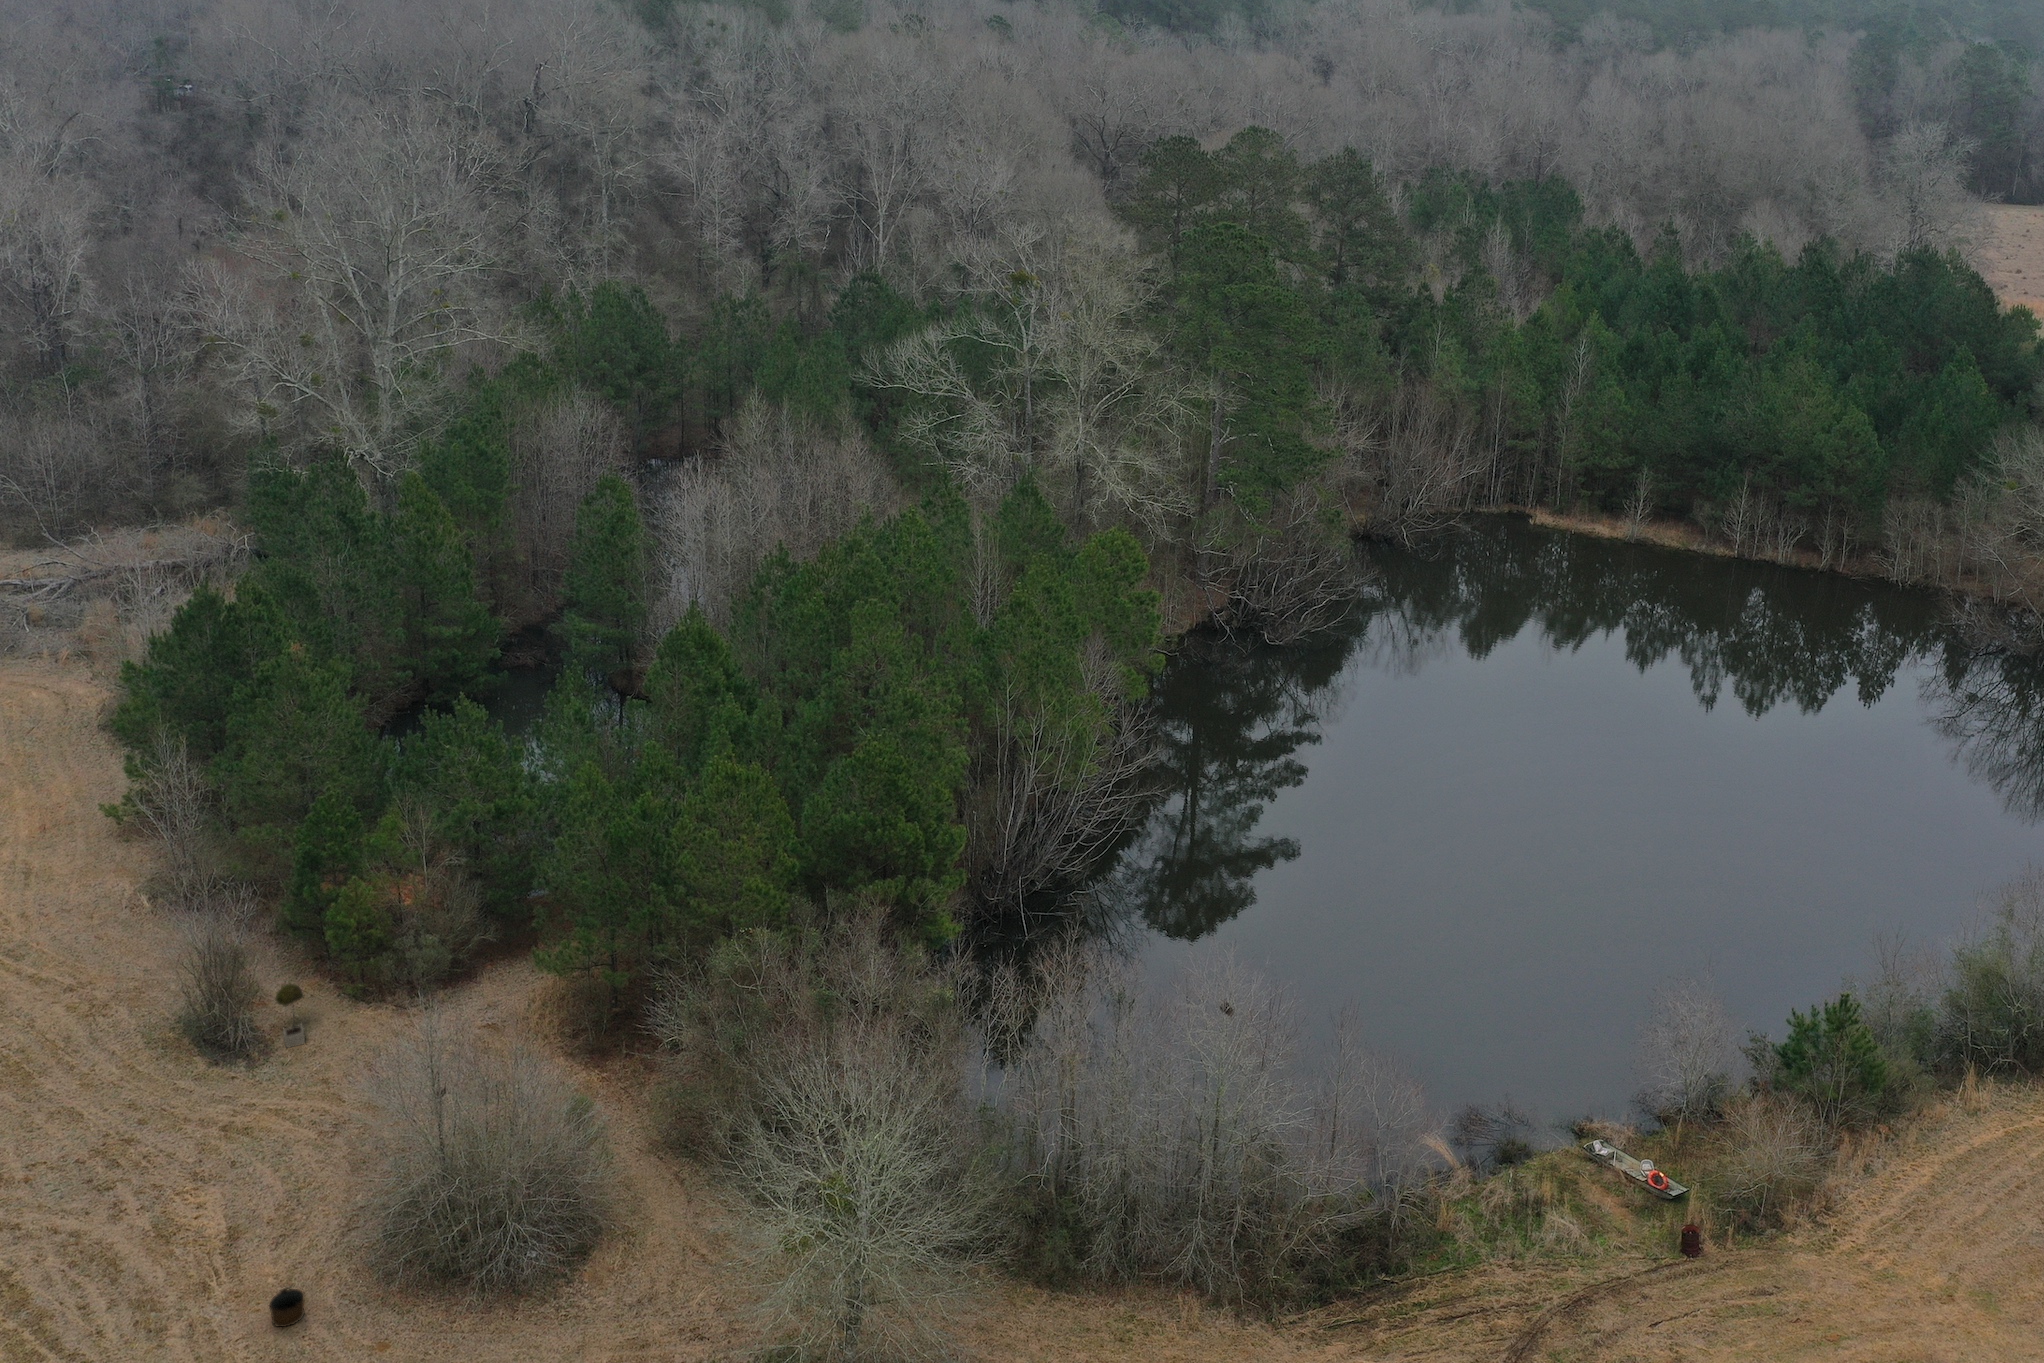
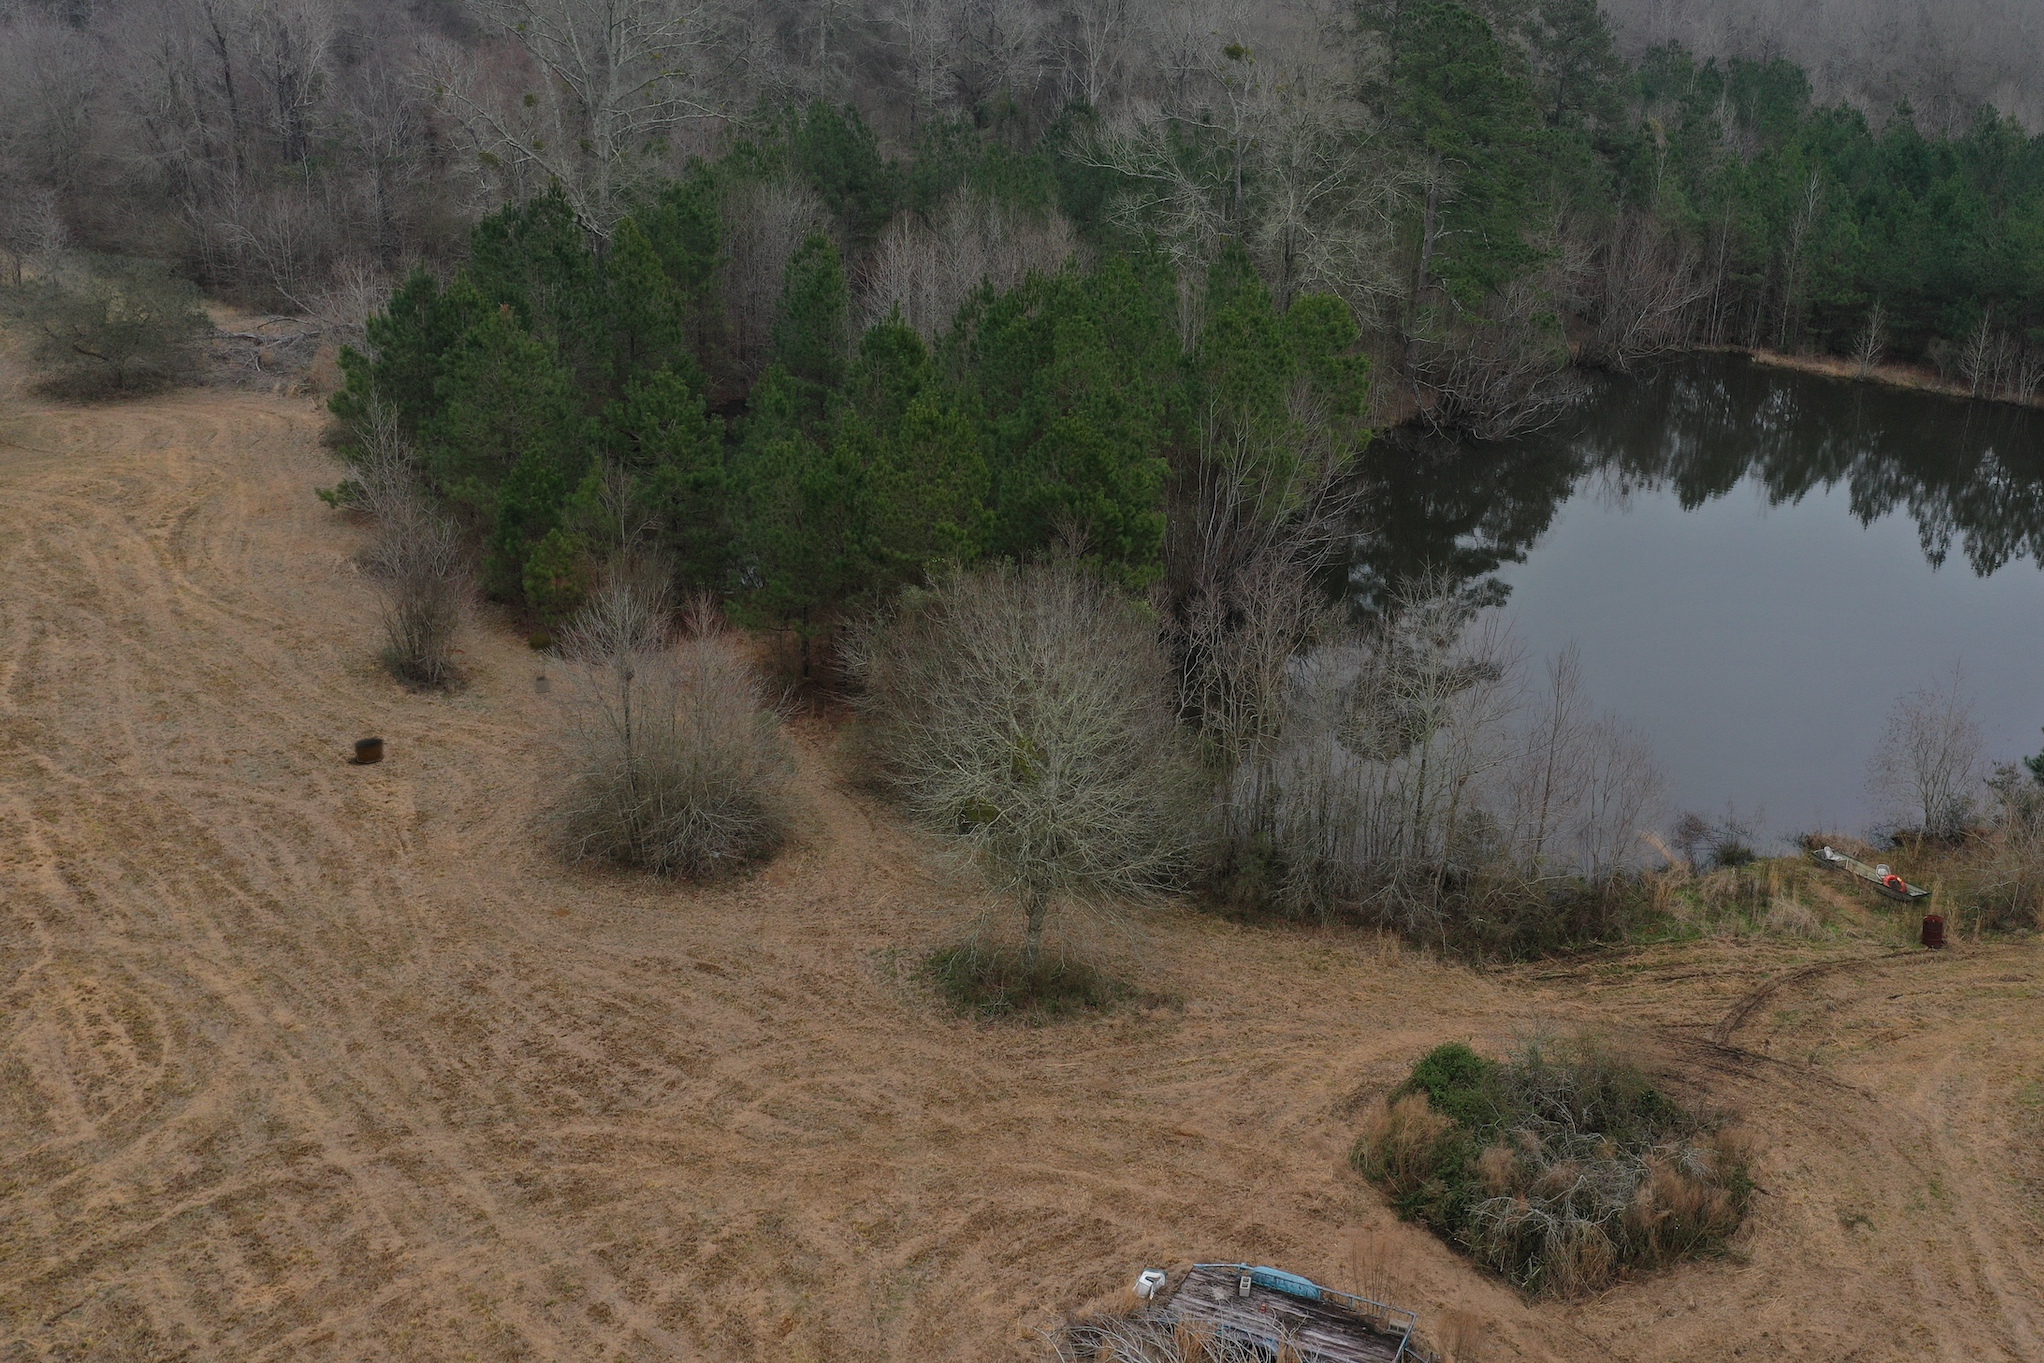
bucket: present [269,1286,305,1327] -> present [354,731,384,764]

